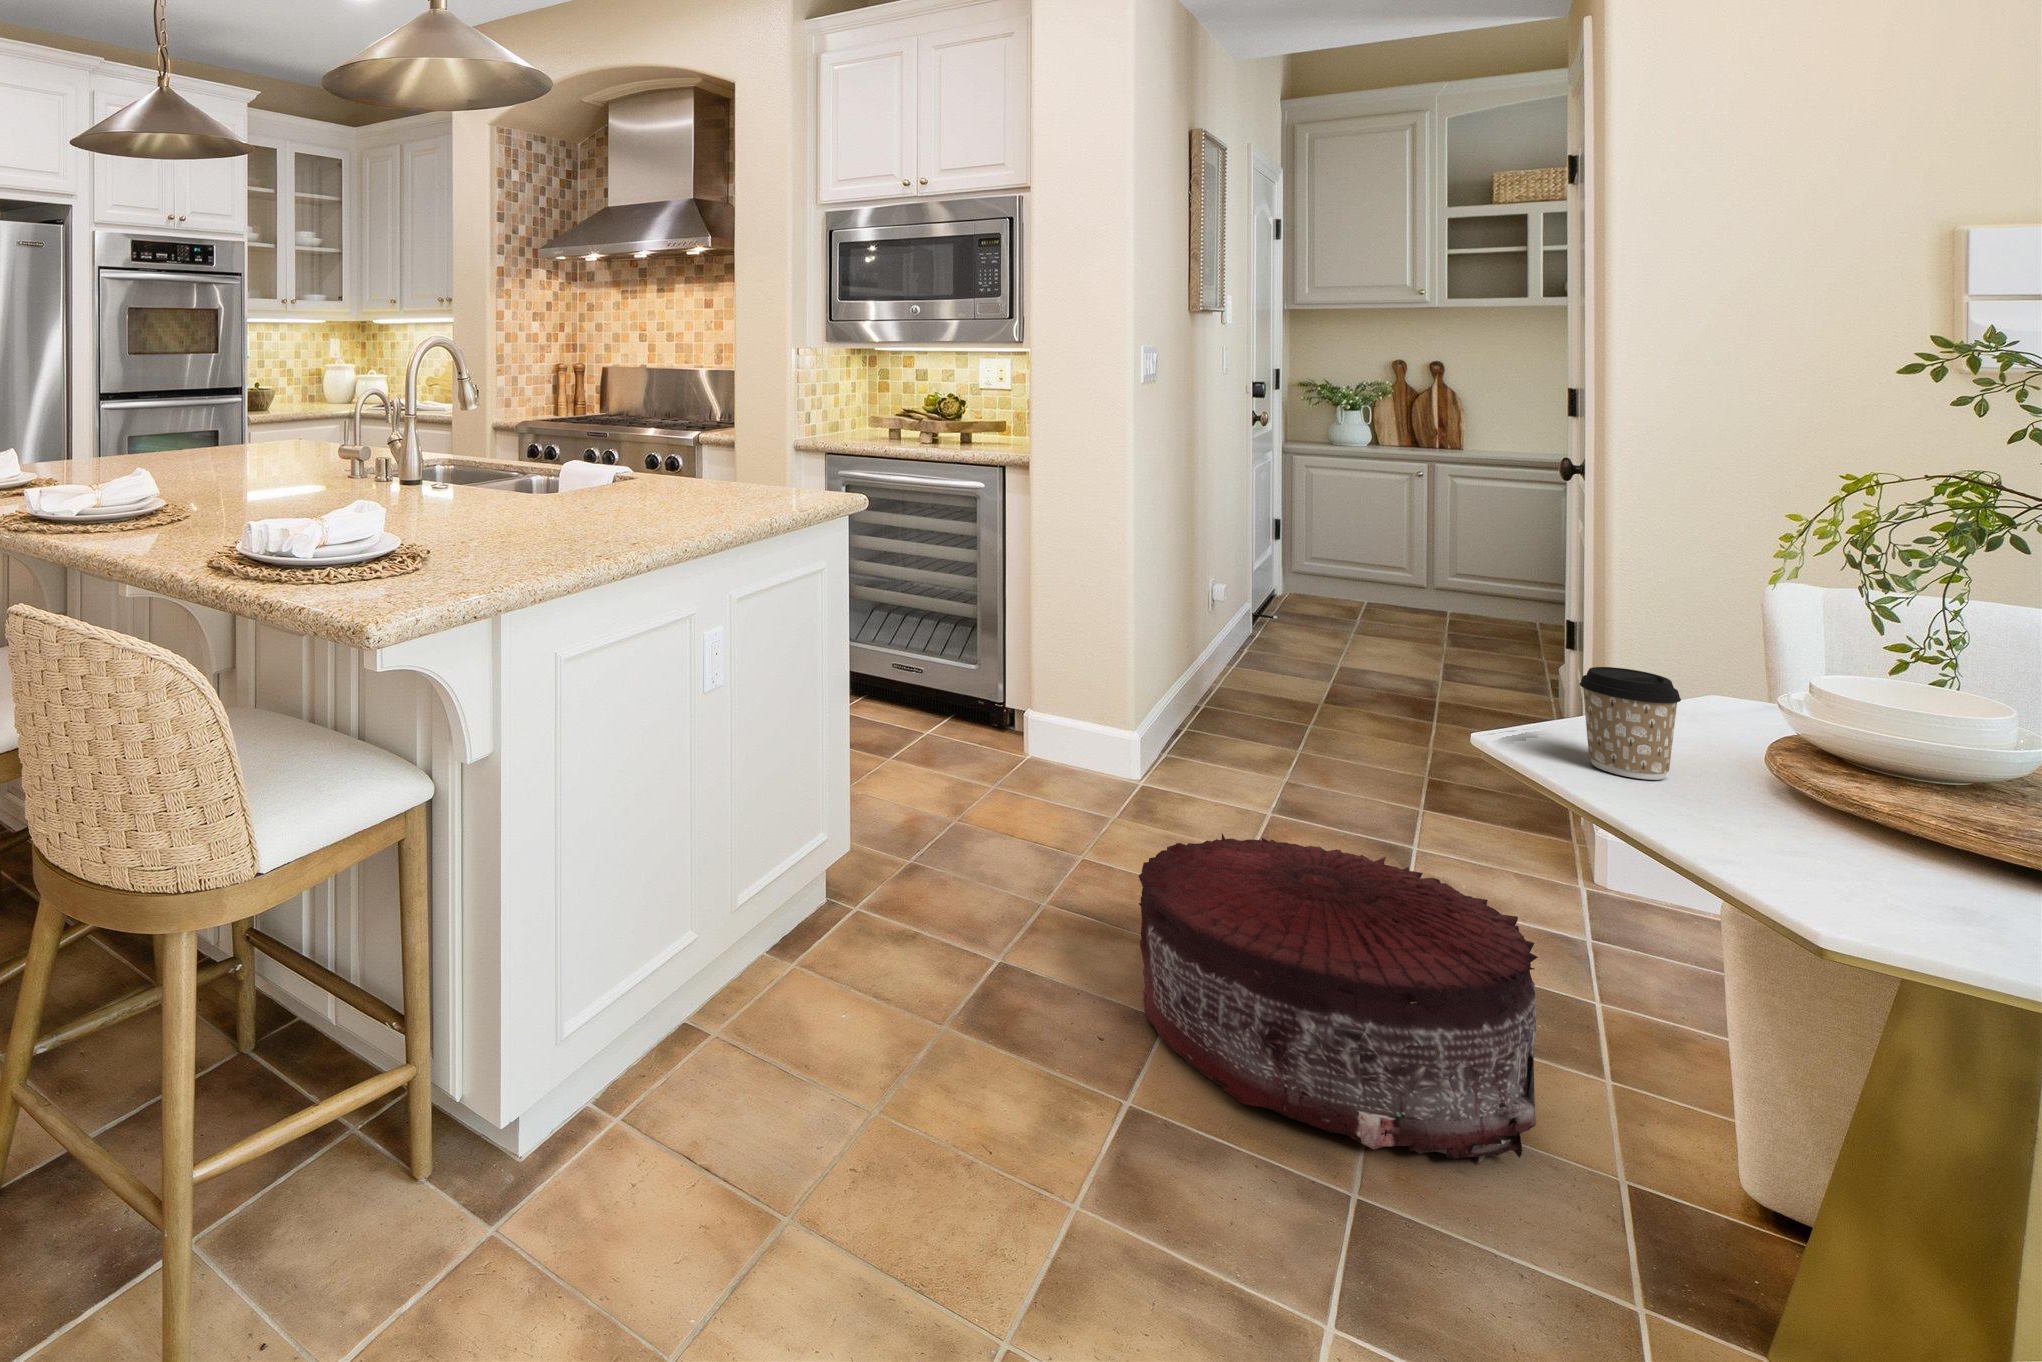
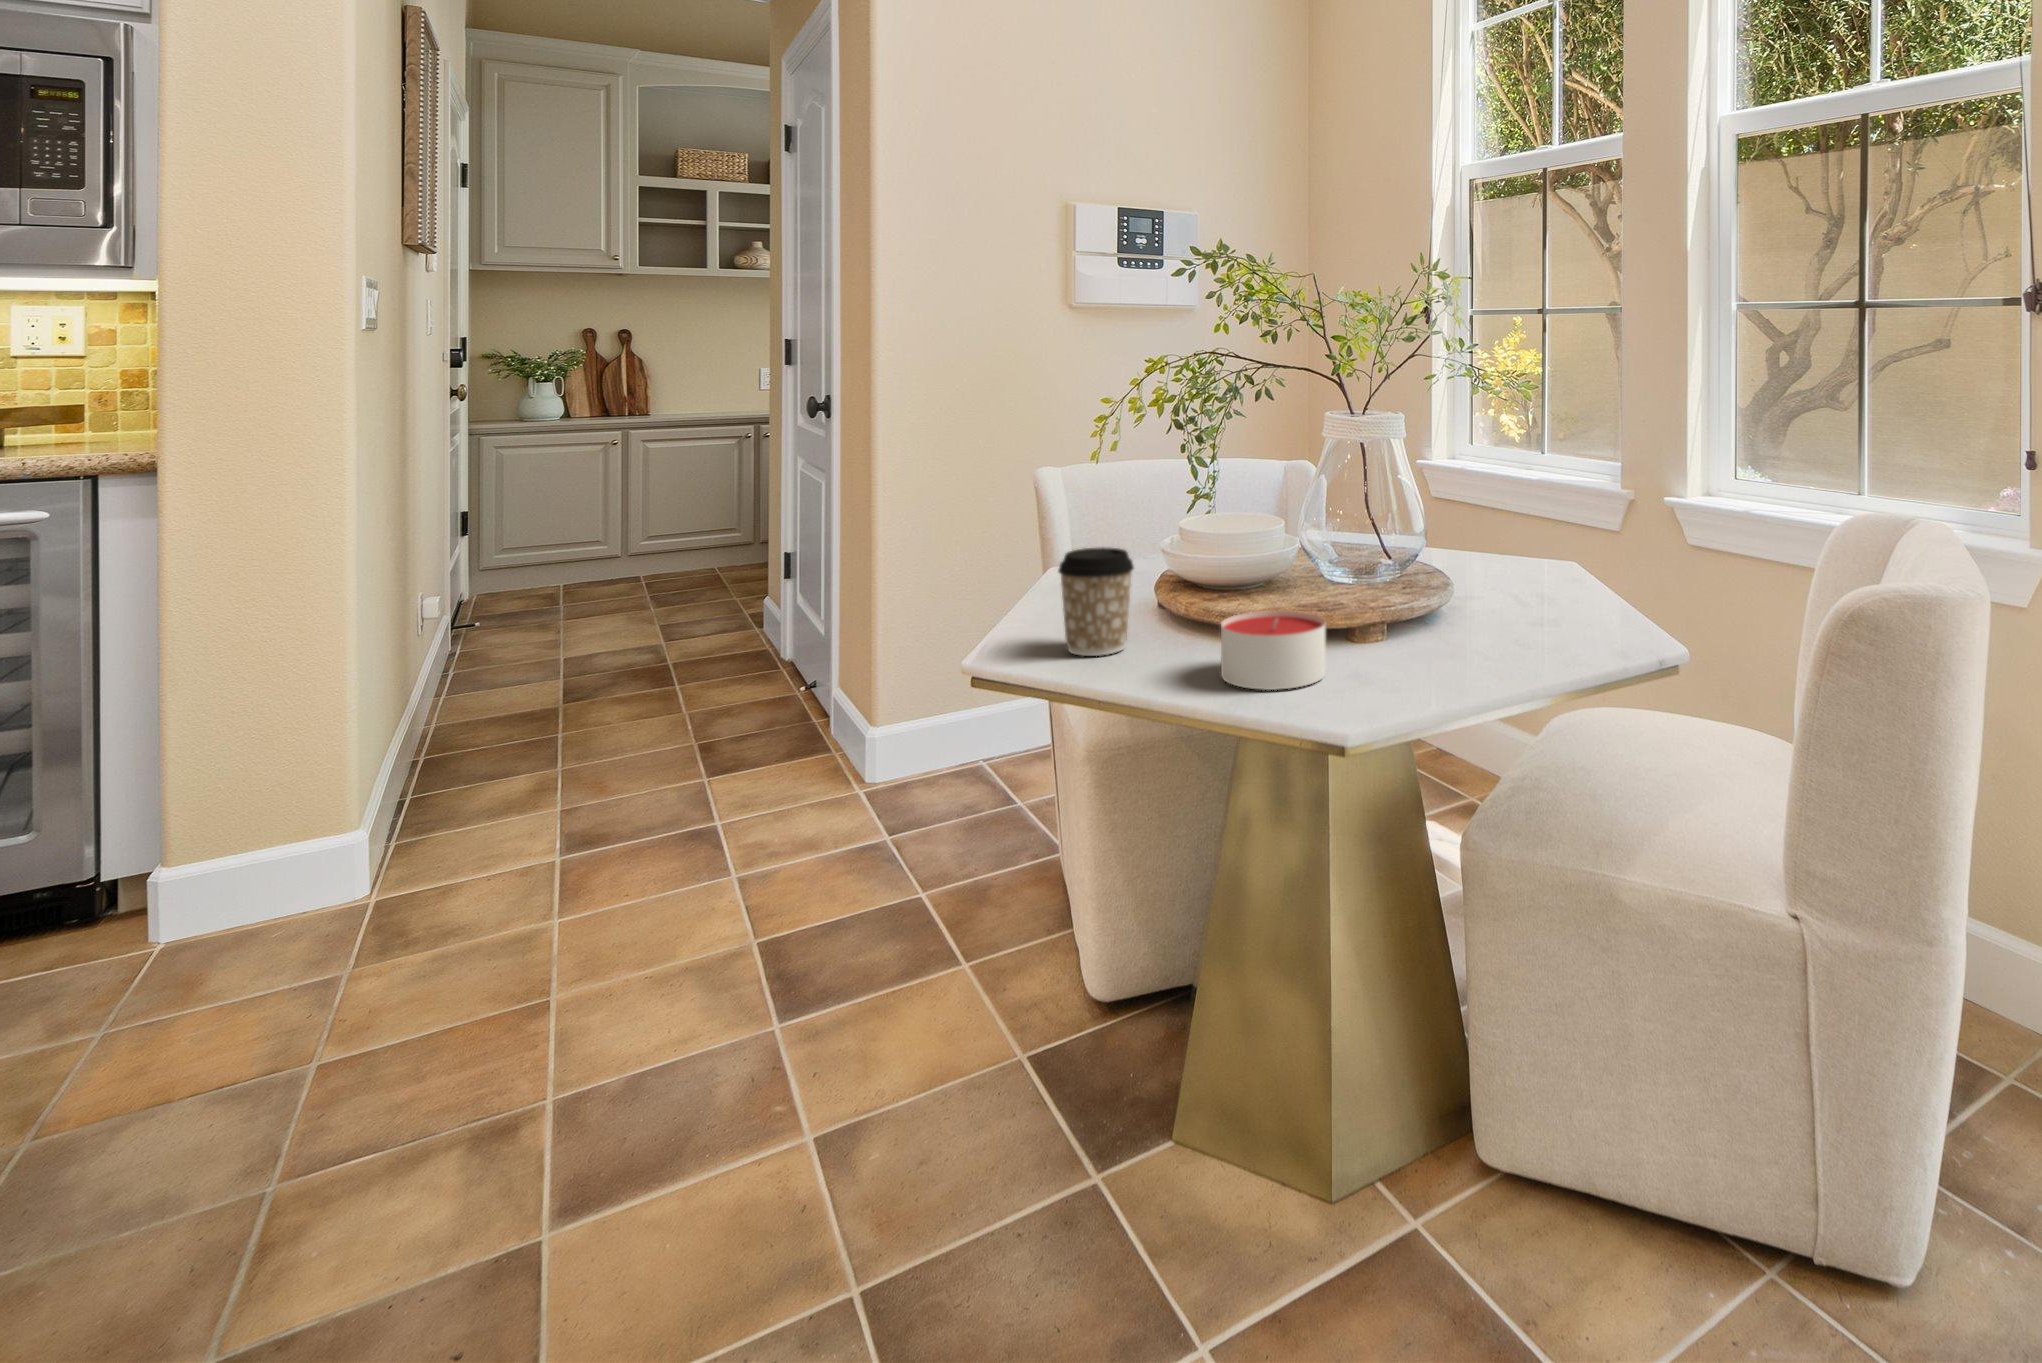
candle: none [1730,779,1899,883] -> present [1221,611,1326,690]
pouf: present [1139,833,1538,1164] -> none [483,843,964,1268]

